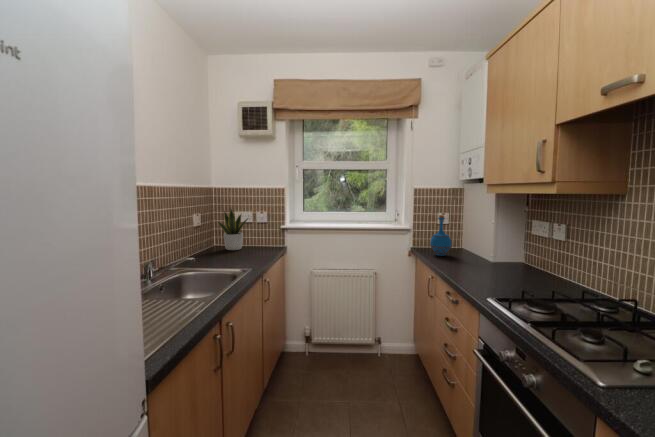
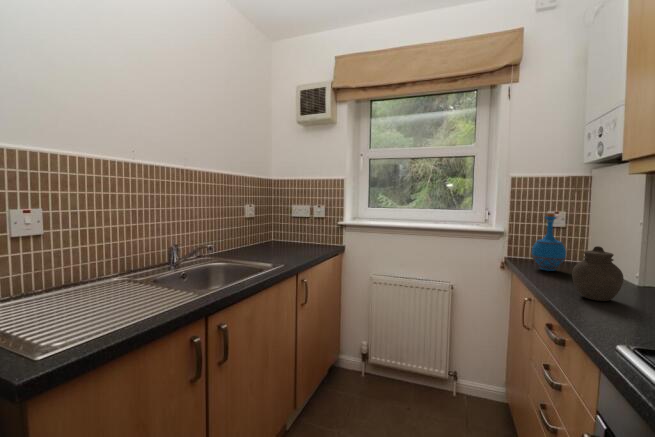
potted plant: present [218,209,247,250] -> none [270,199,305,247]
jar: none [459,238,487,273] -> present [572,246,624,301]

